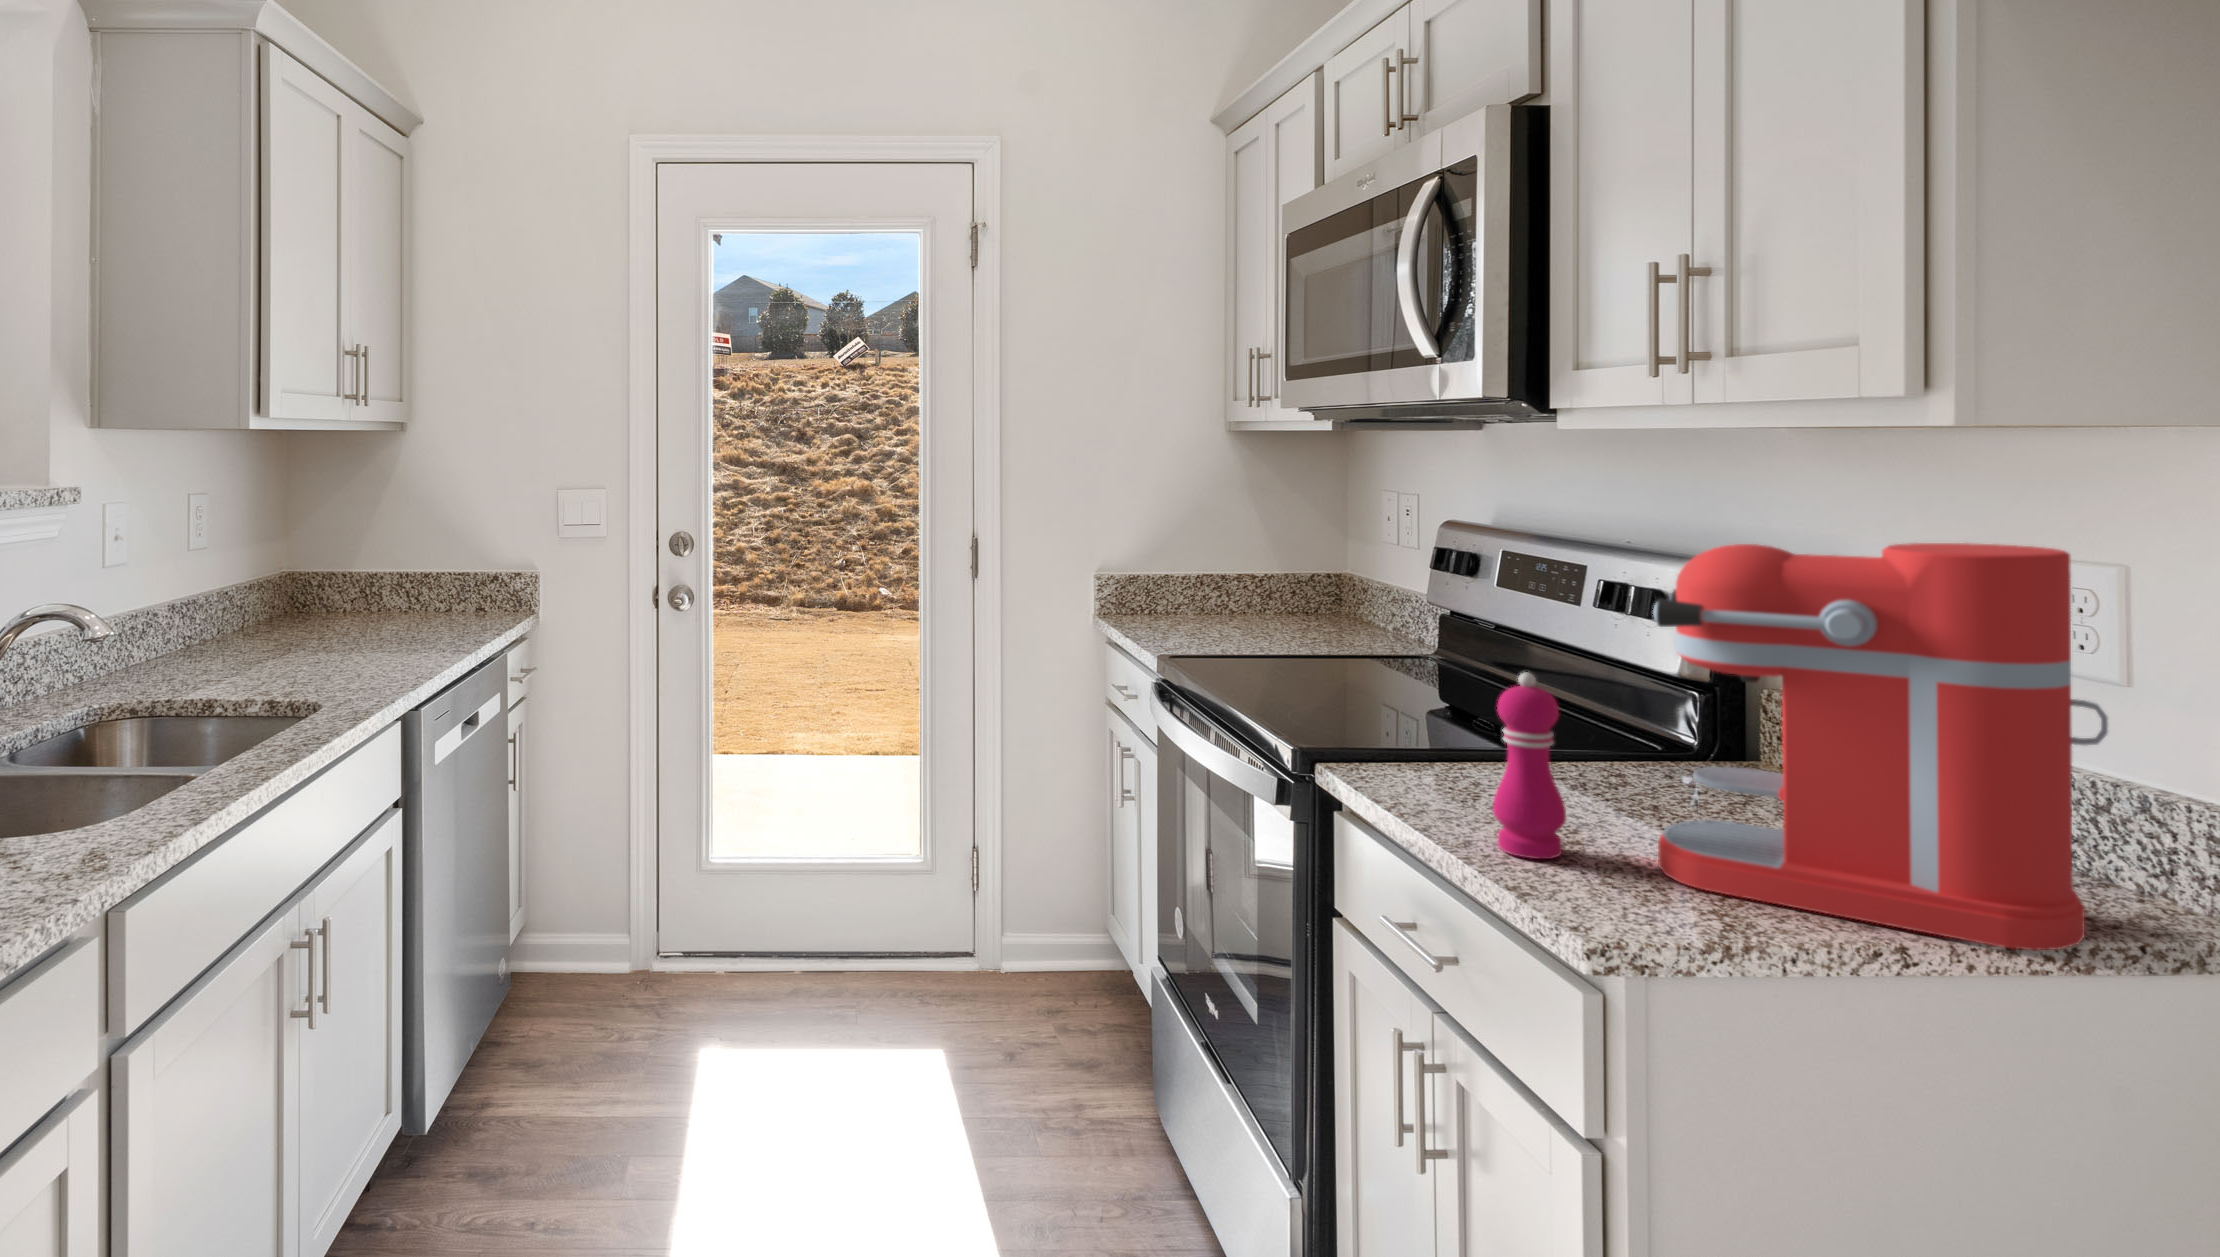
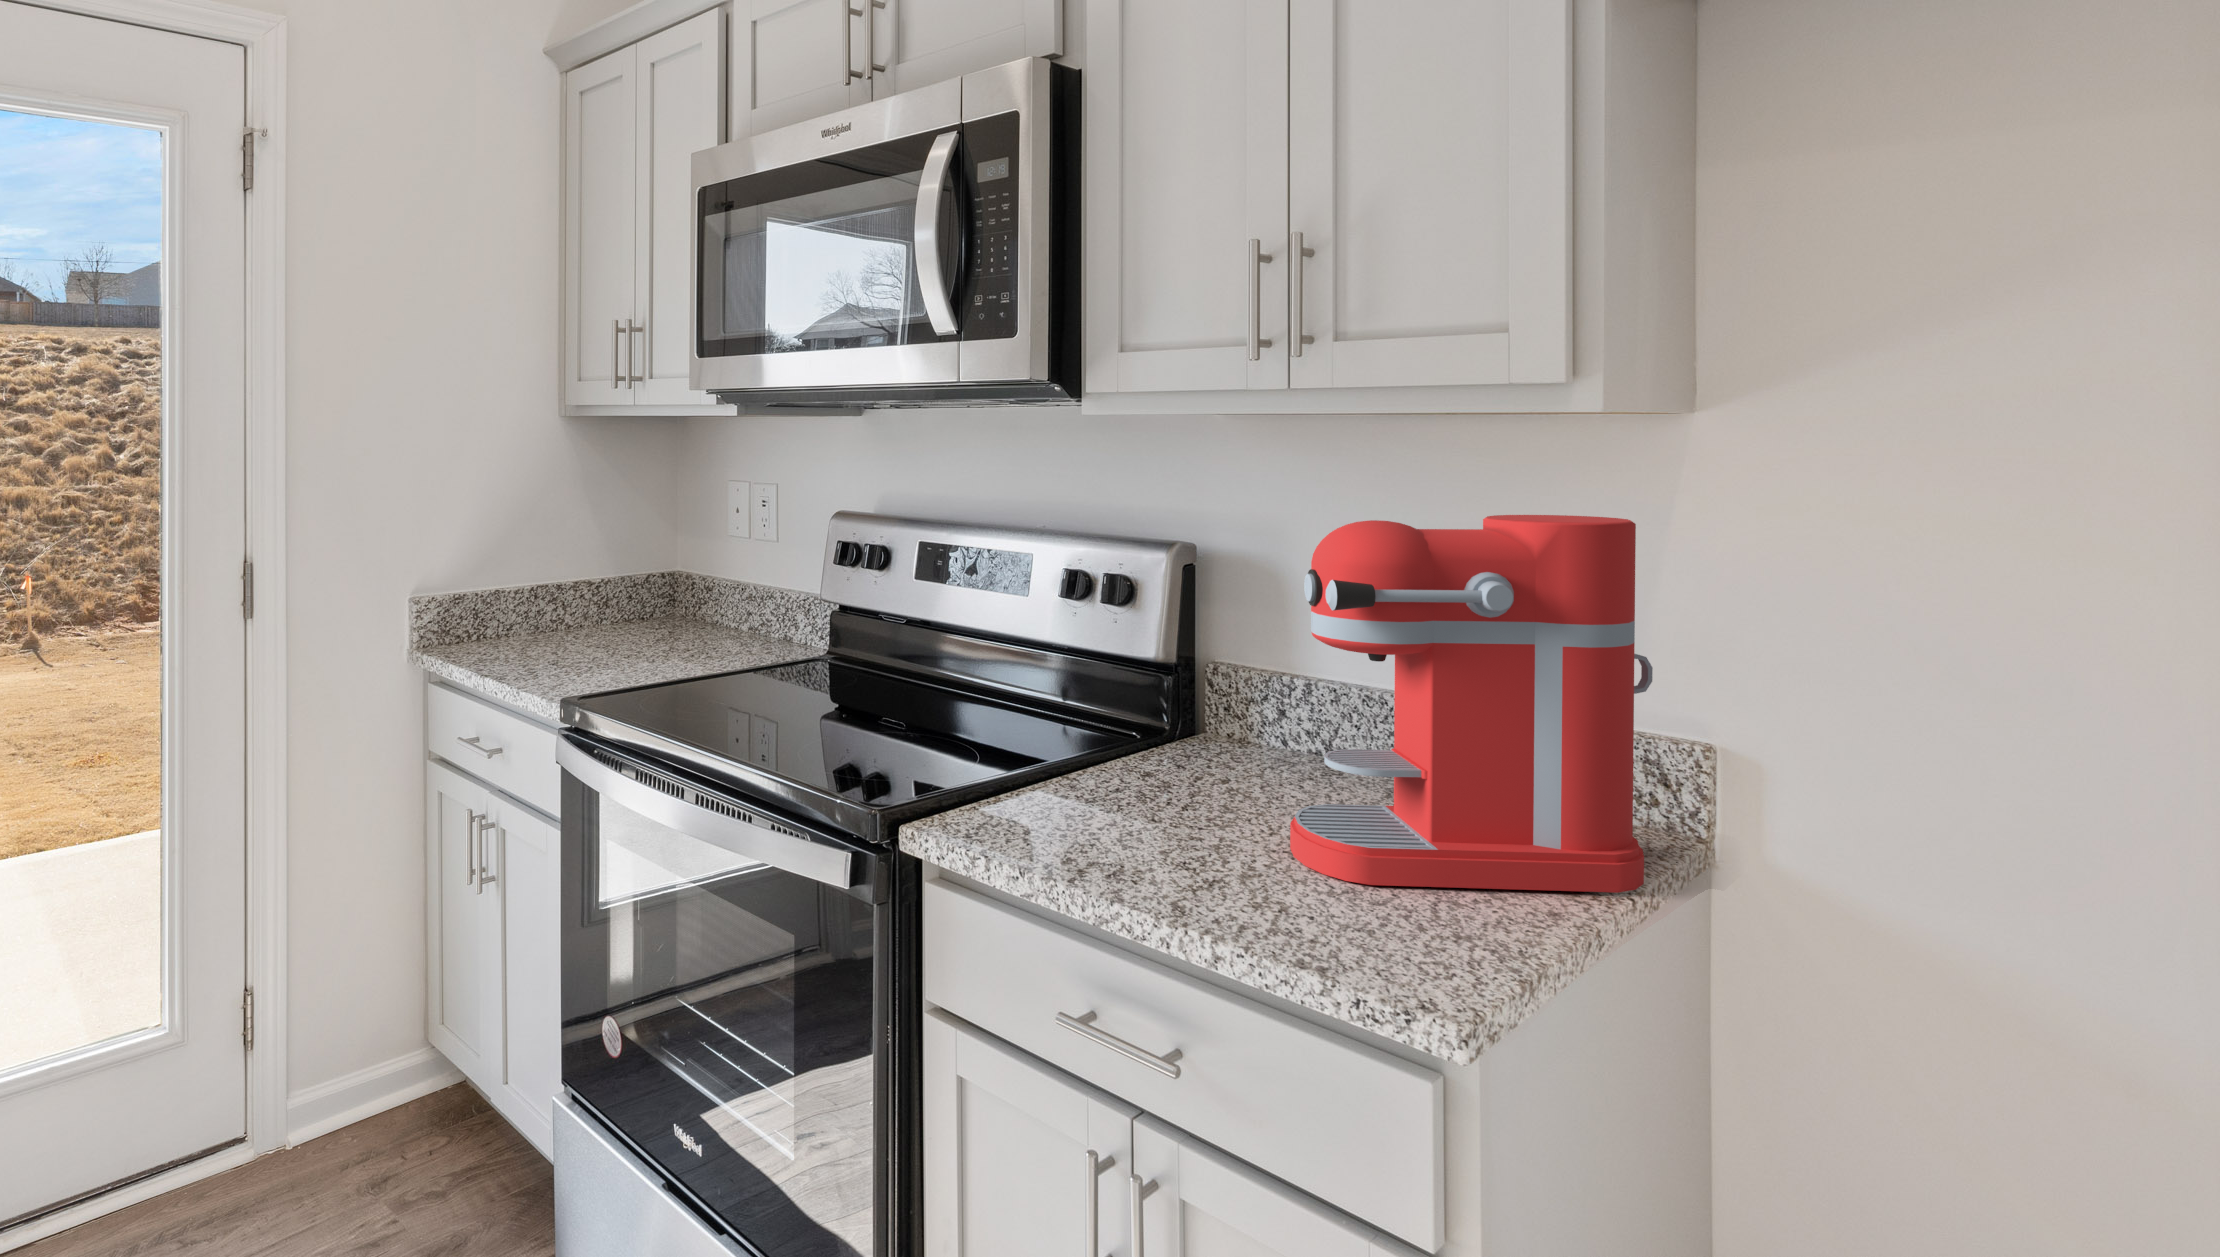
pepper mill: present [1493,672,1566,859] -> none [1156,671,1232,882]

